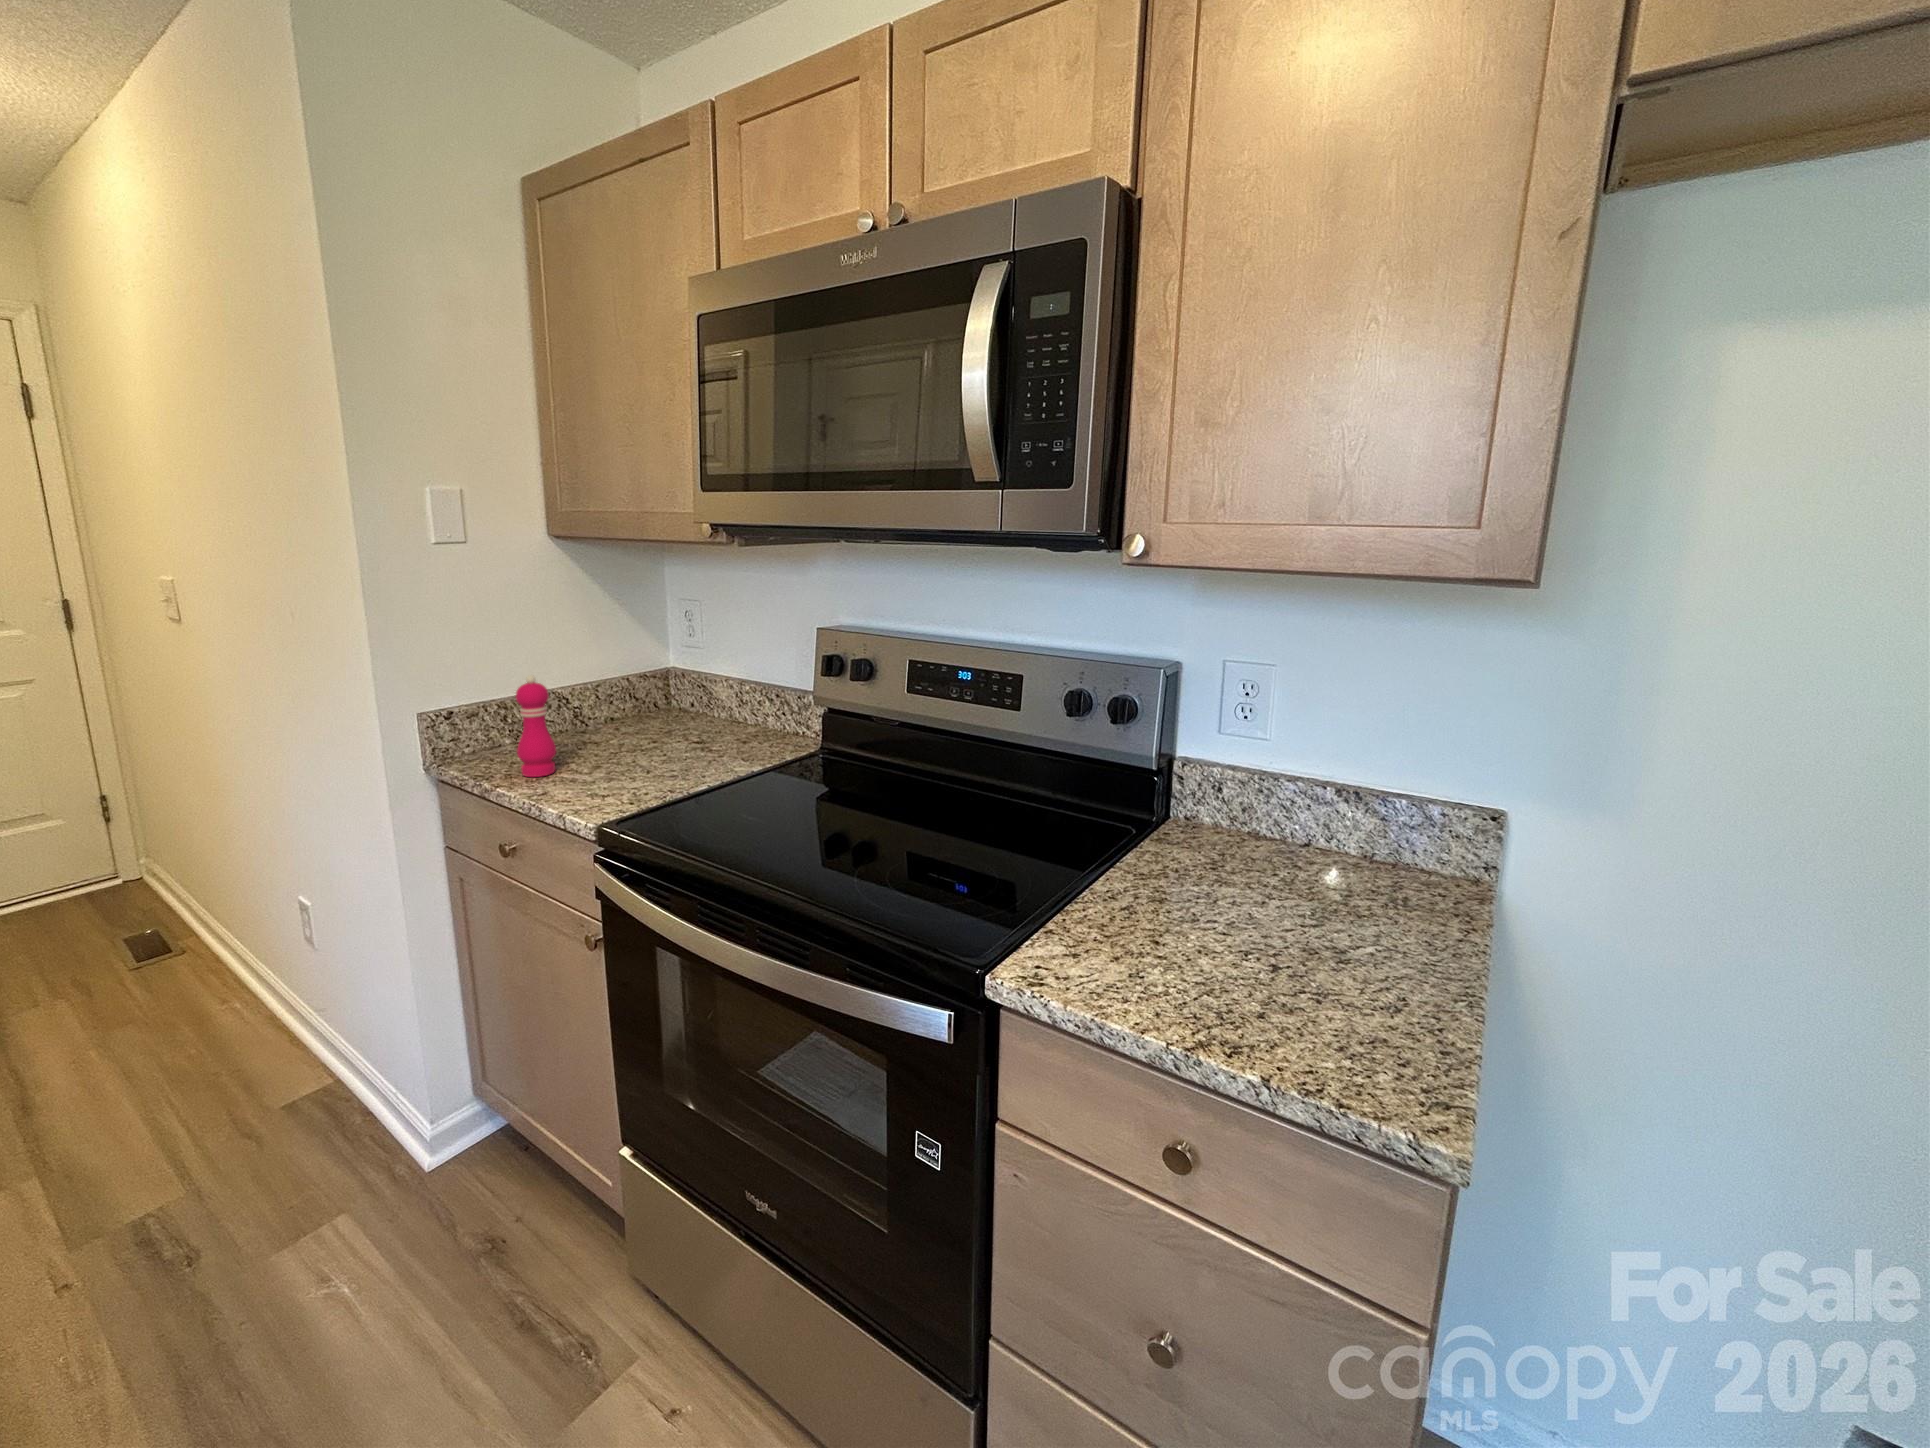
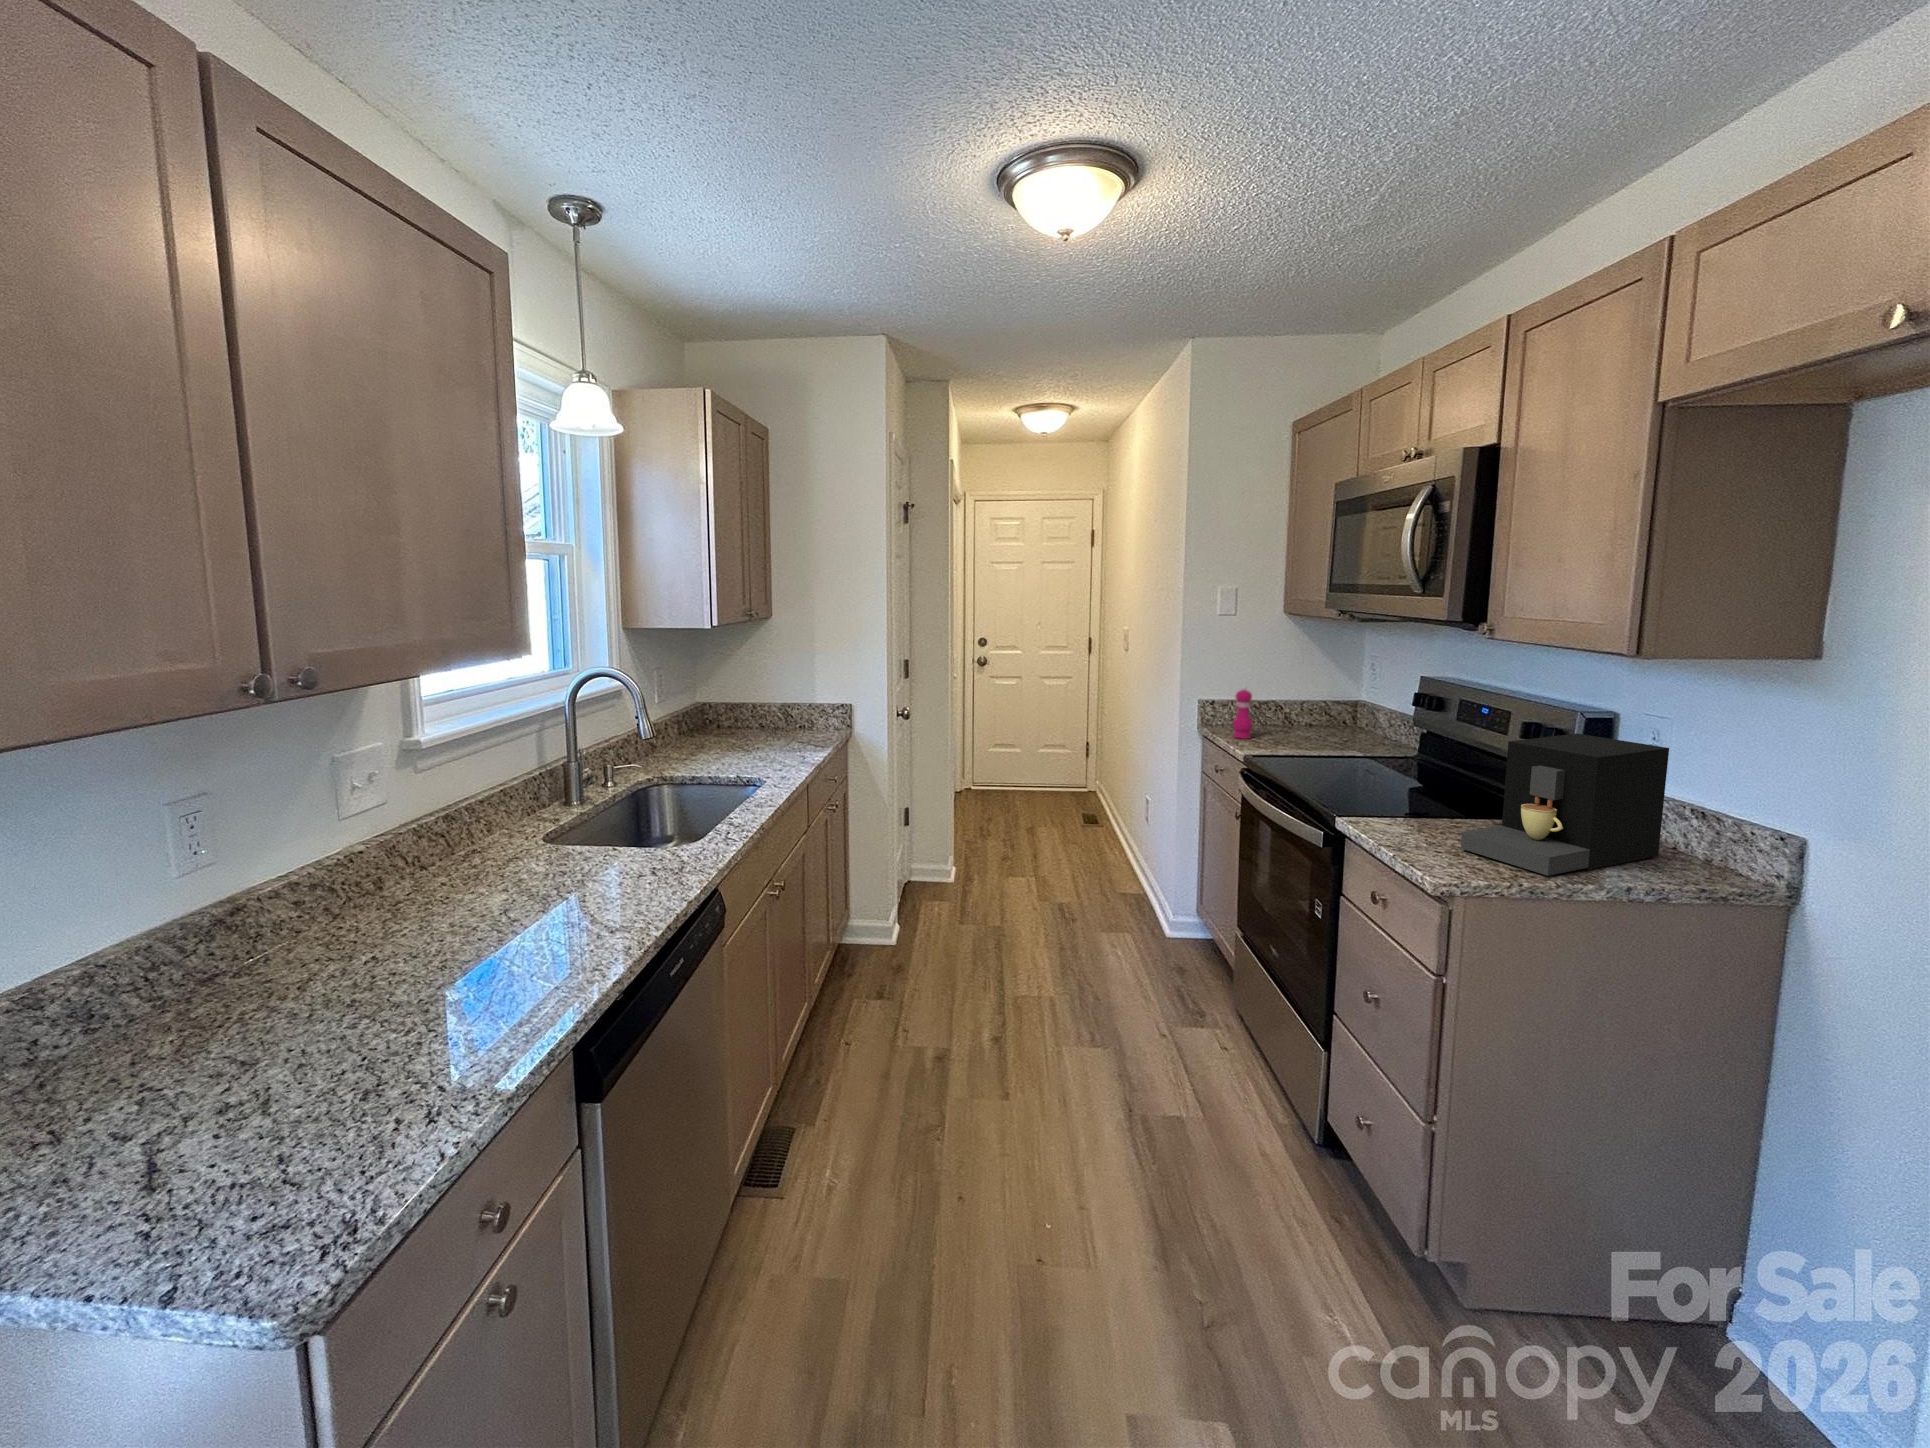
coffee maker: none [1205,705,1424,995] -> present [1461,734,1669,876]

